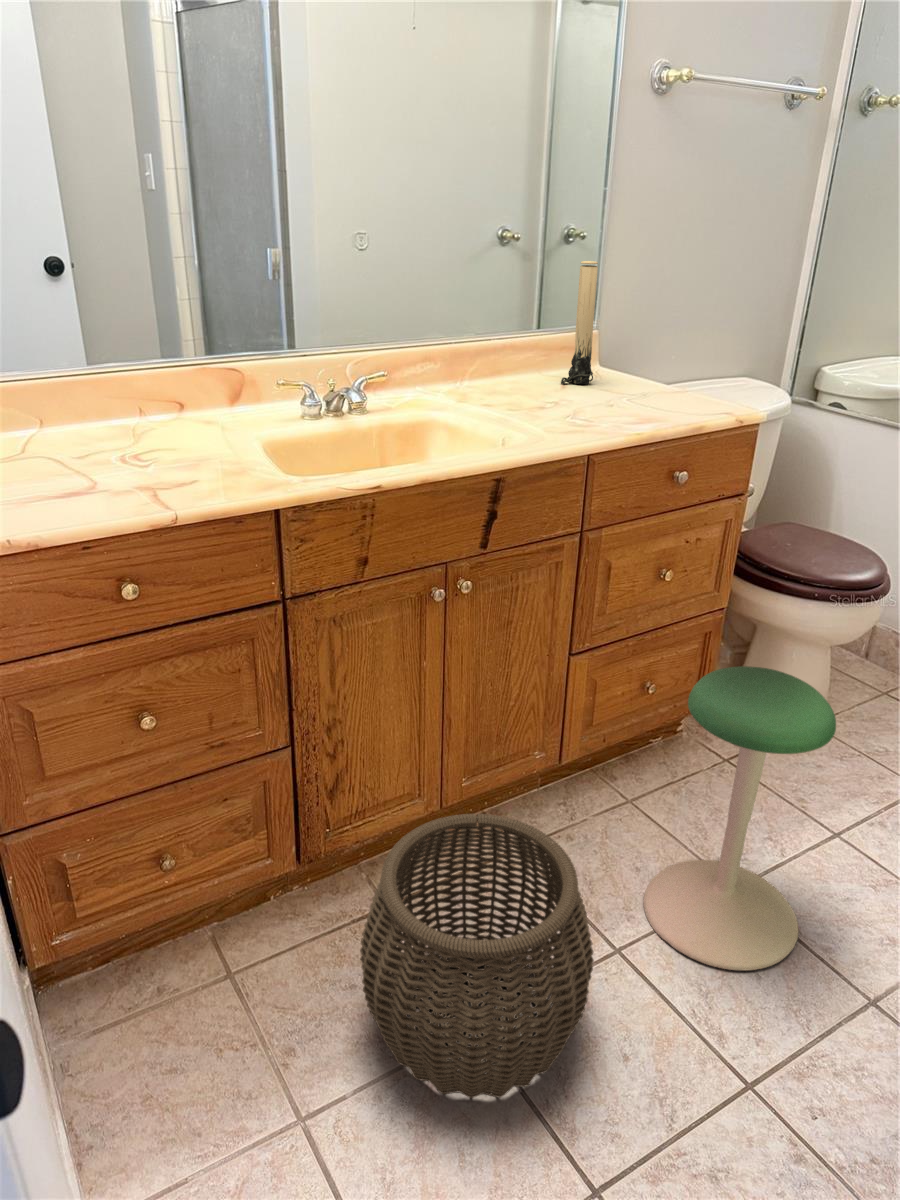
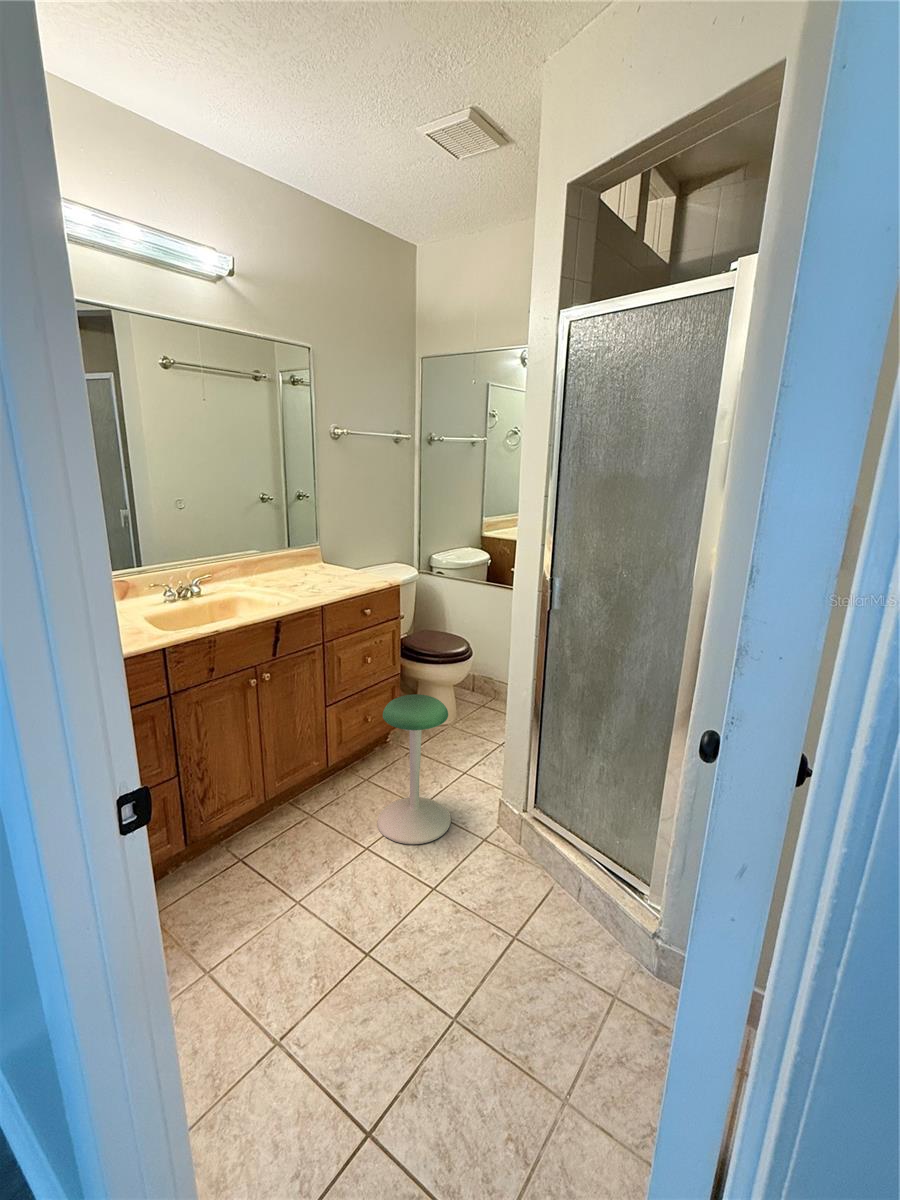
candle: present [561,261,598,384] -> none [303,514,319,573]
woven basket: present [360,814,594,1098] -> none [231,788,353,937]

